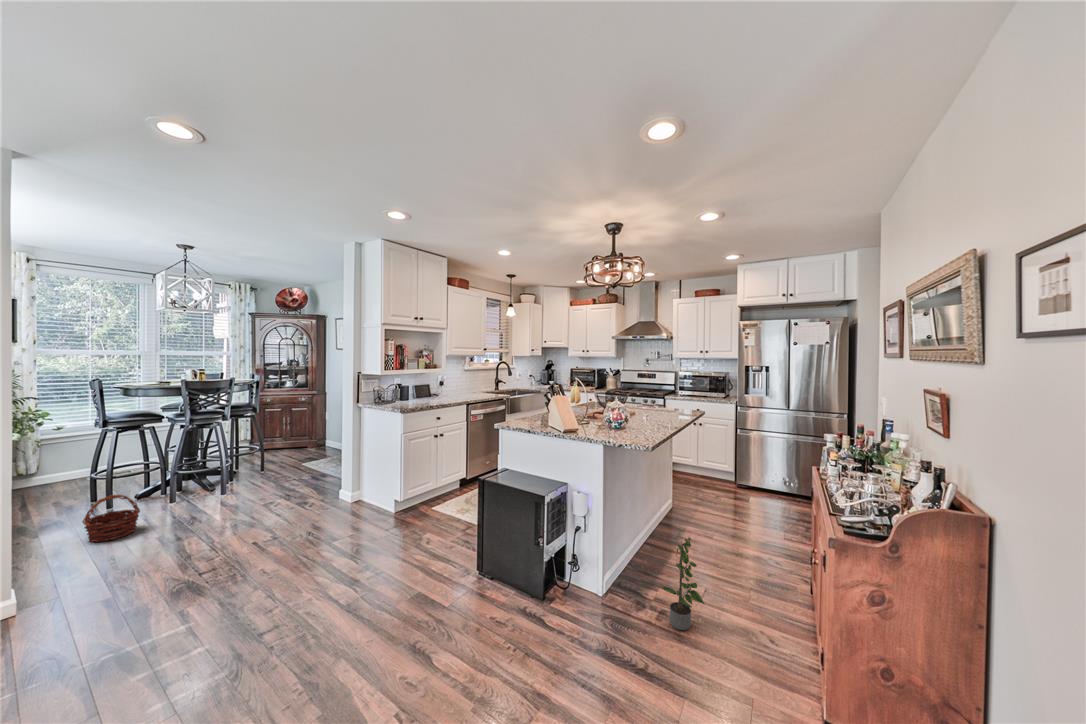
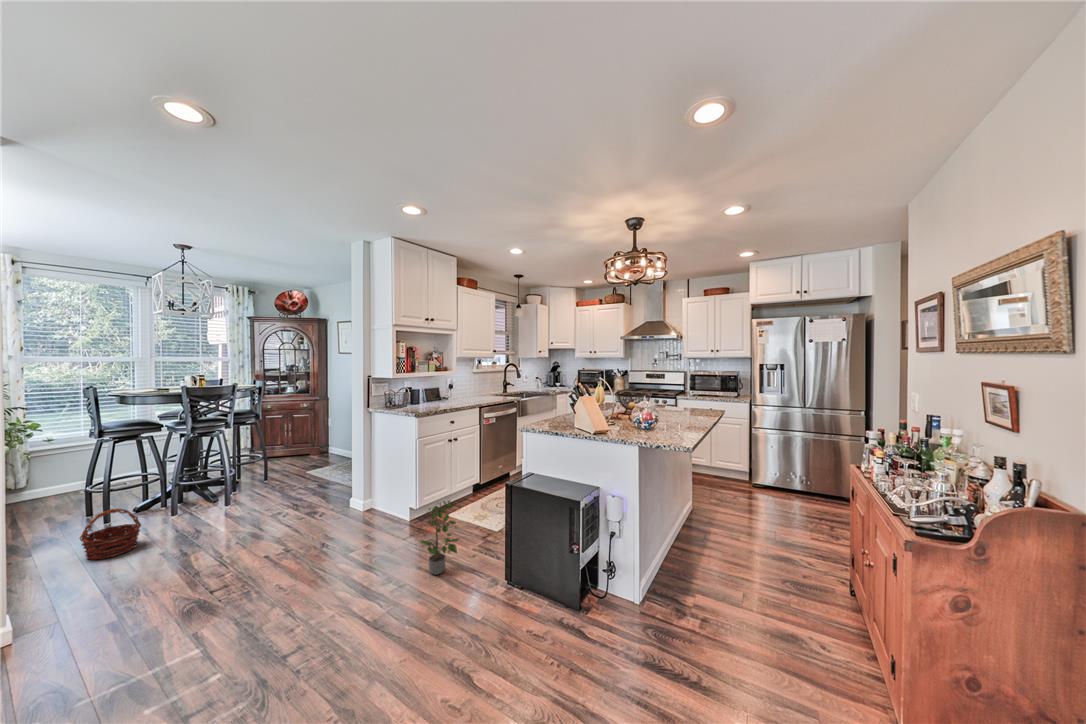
potted plant: present [663,538,704,630] -> present [421,501,459,575]

